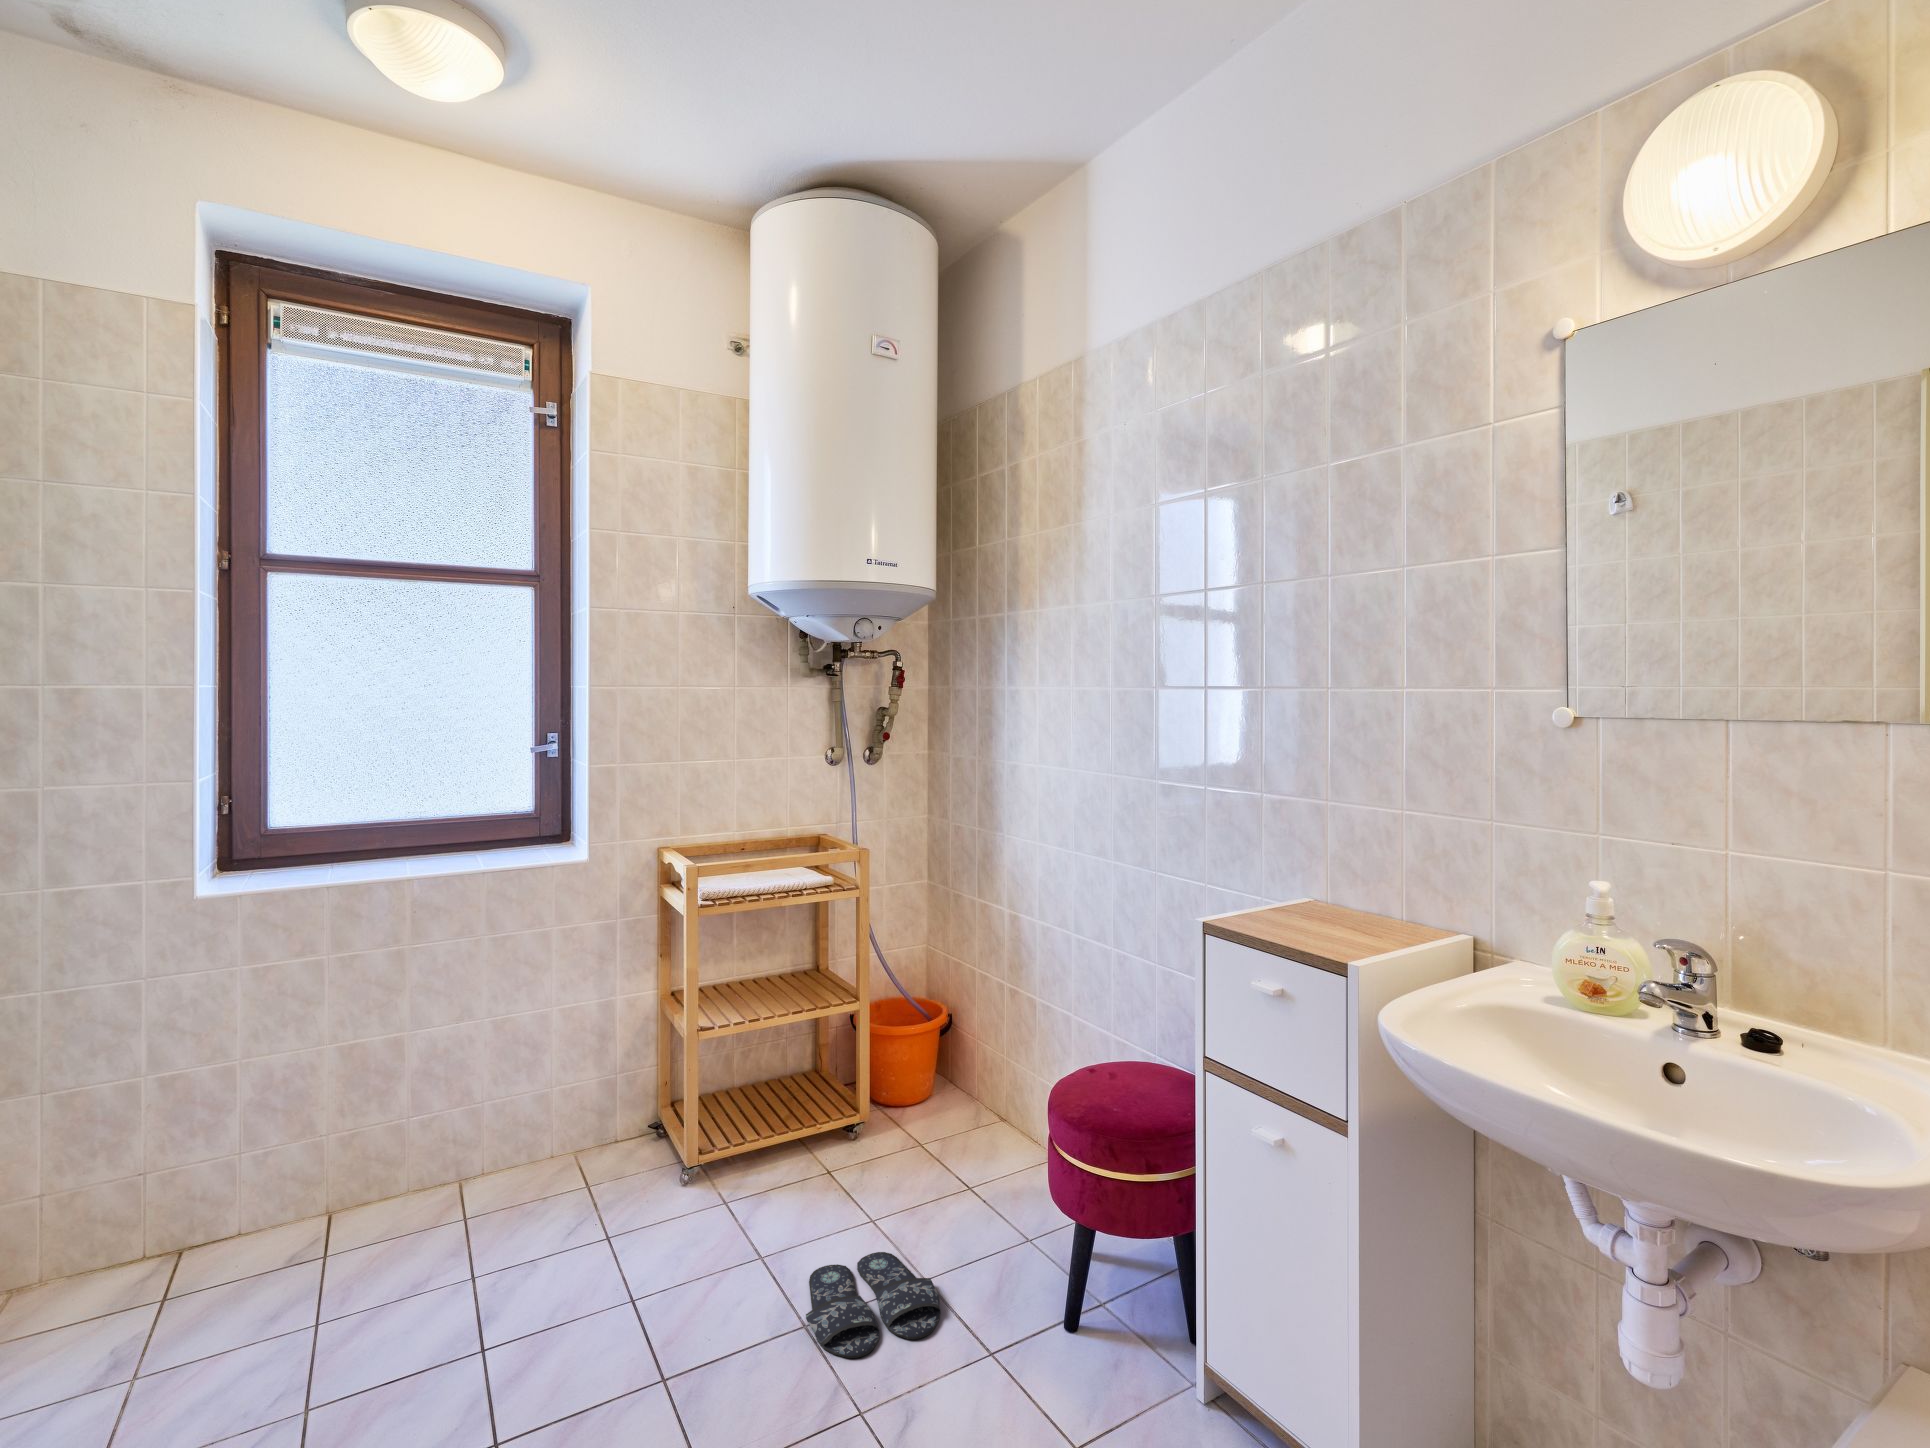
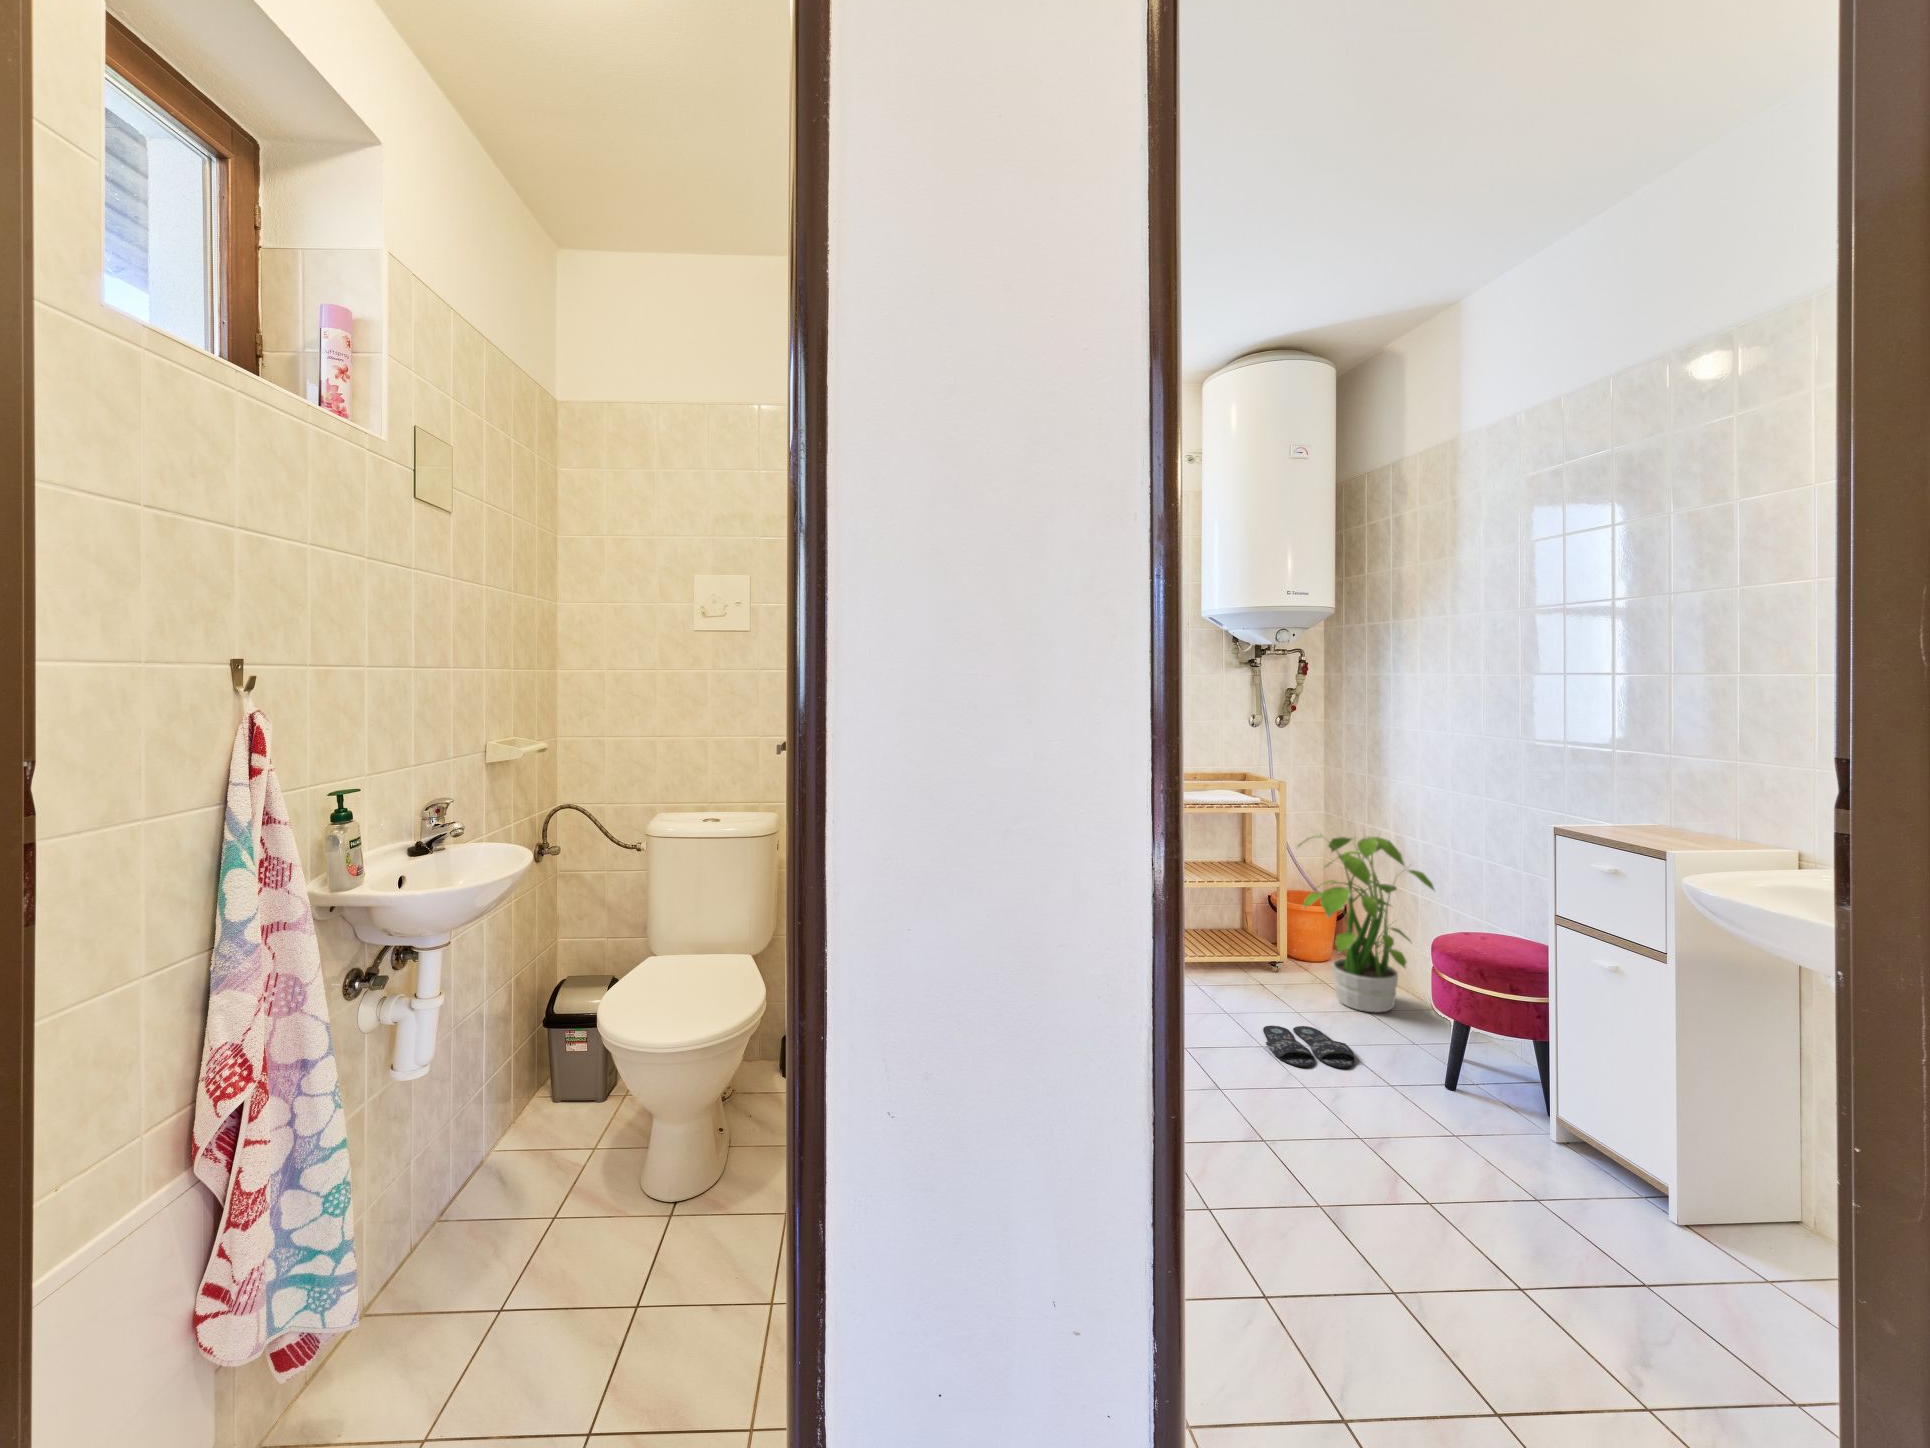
potted plant: none [874,911,1056,1194] -> present [1296,833,1434,1013]

